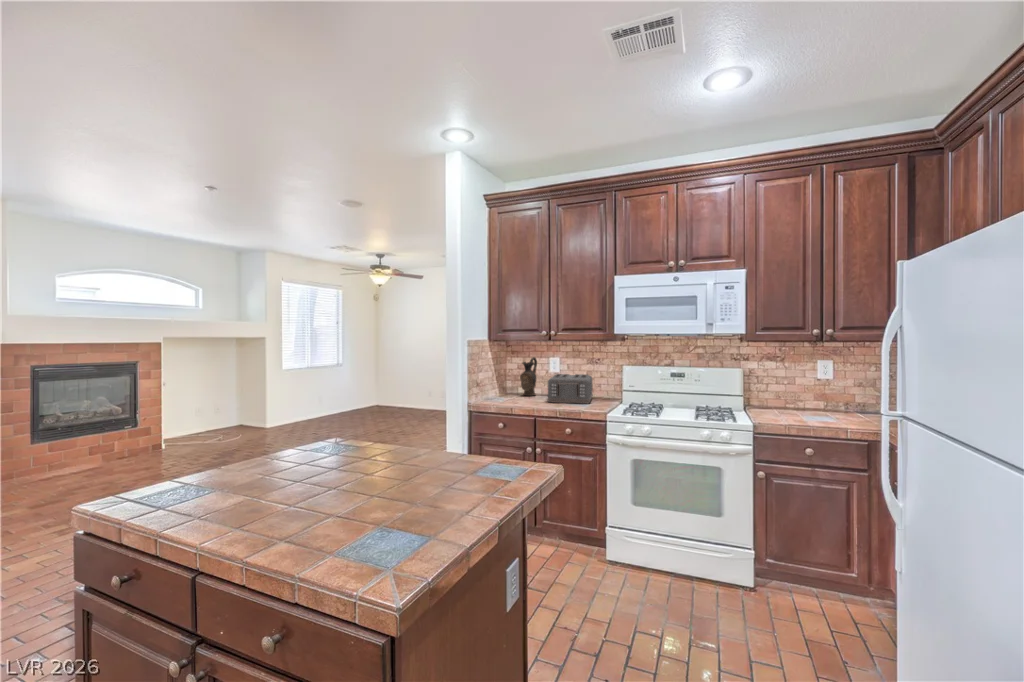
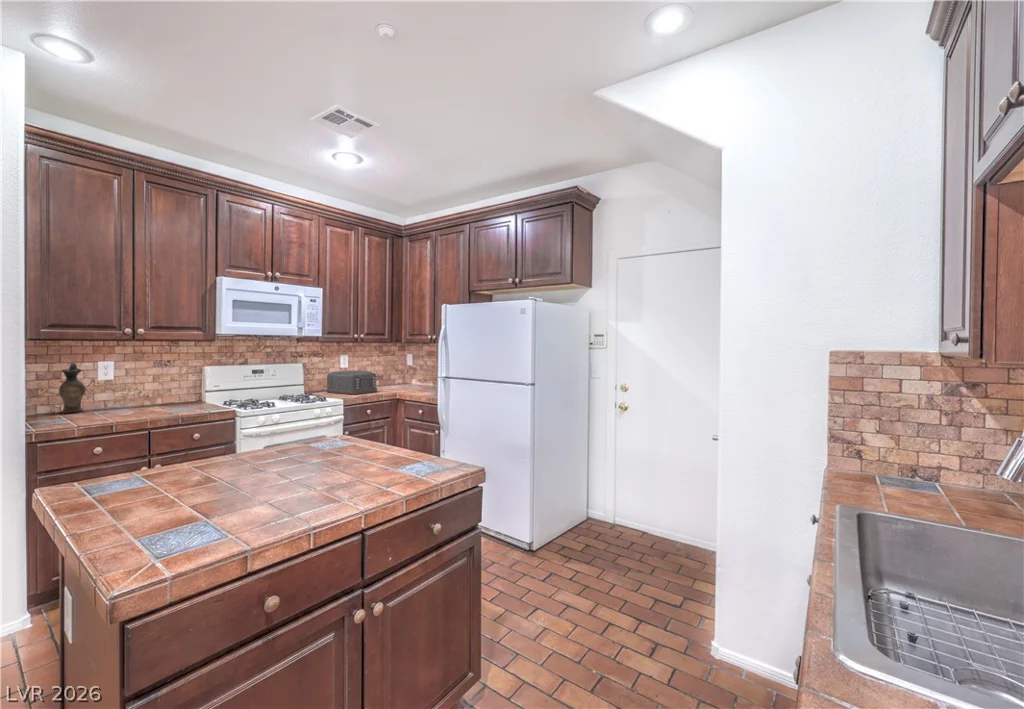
toaster: present [547,374,593,404] -> present [326,370,377,395]

